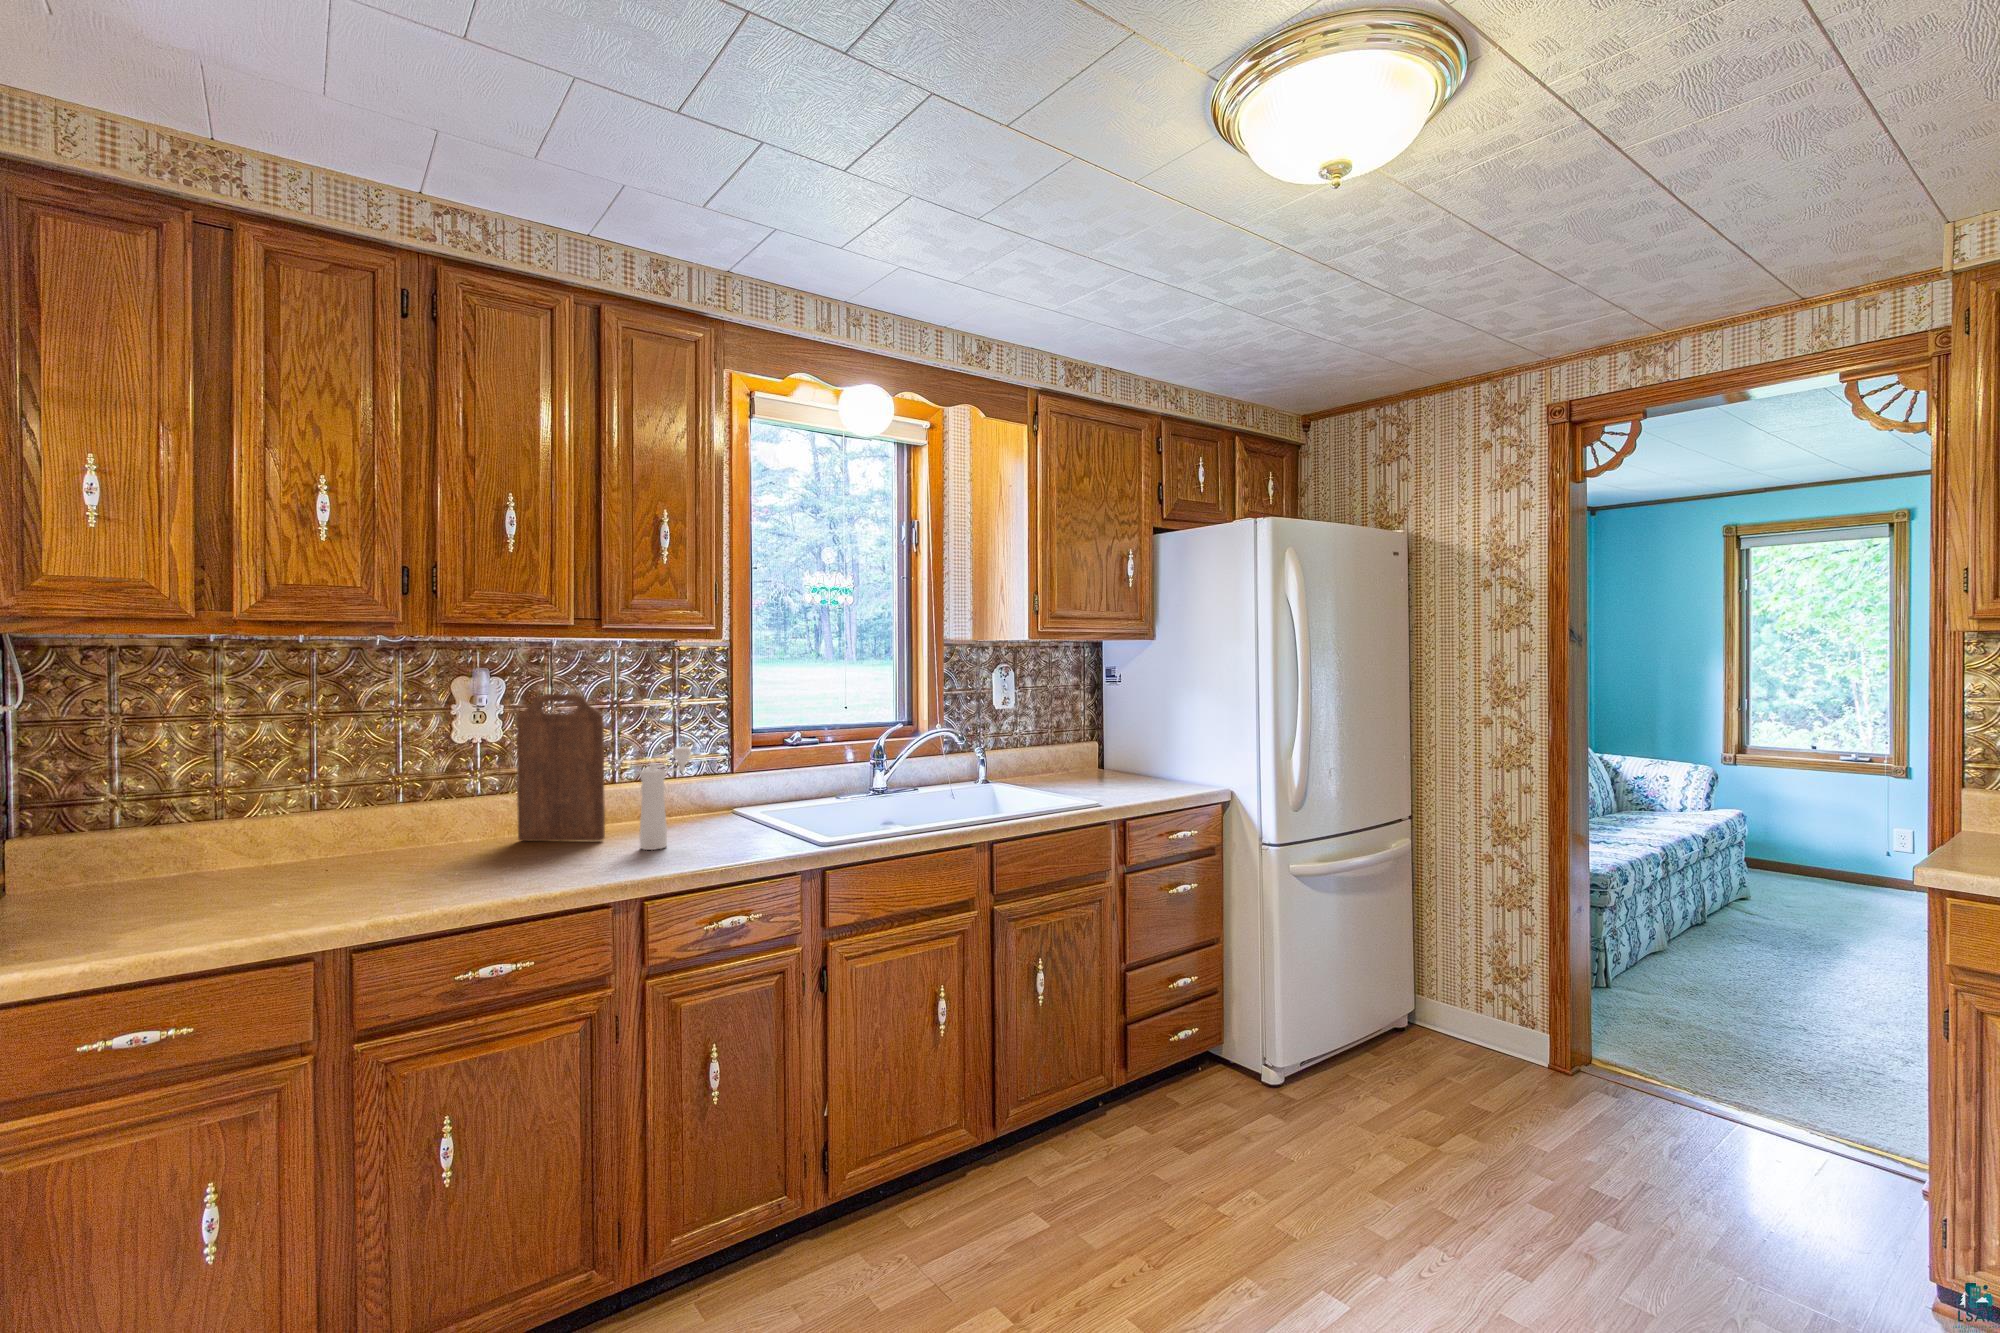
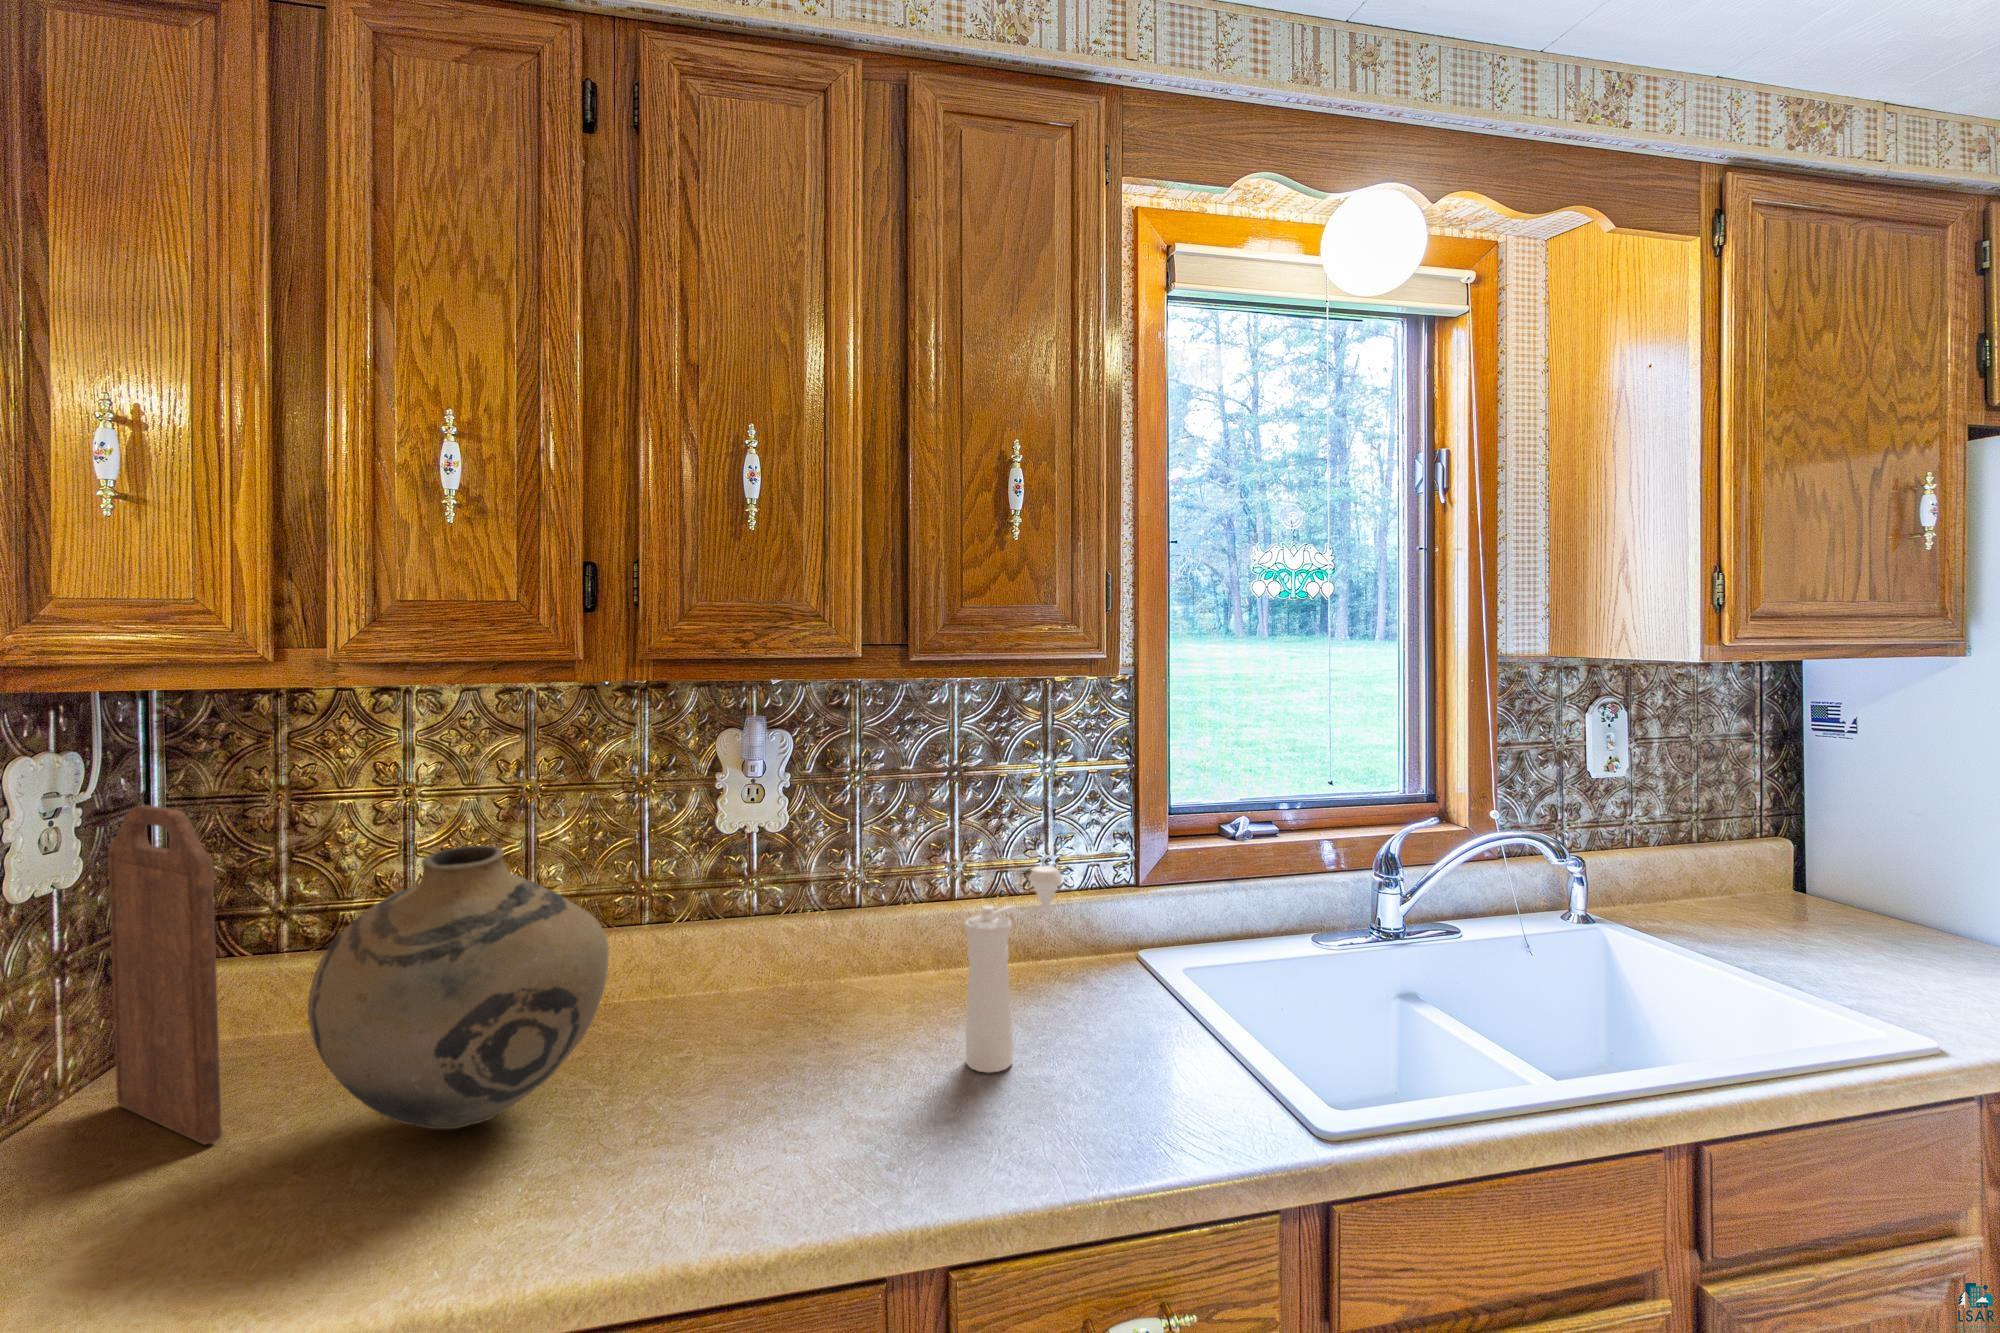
cutting board: present [516,694,605,841] -> present [108,805,222,1145]
vase: none [253,730,431,887] -> present [308,846,609,1129]

